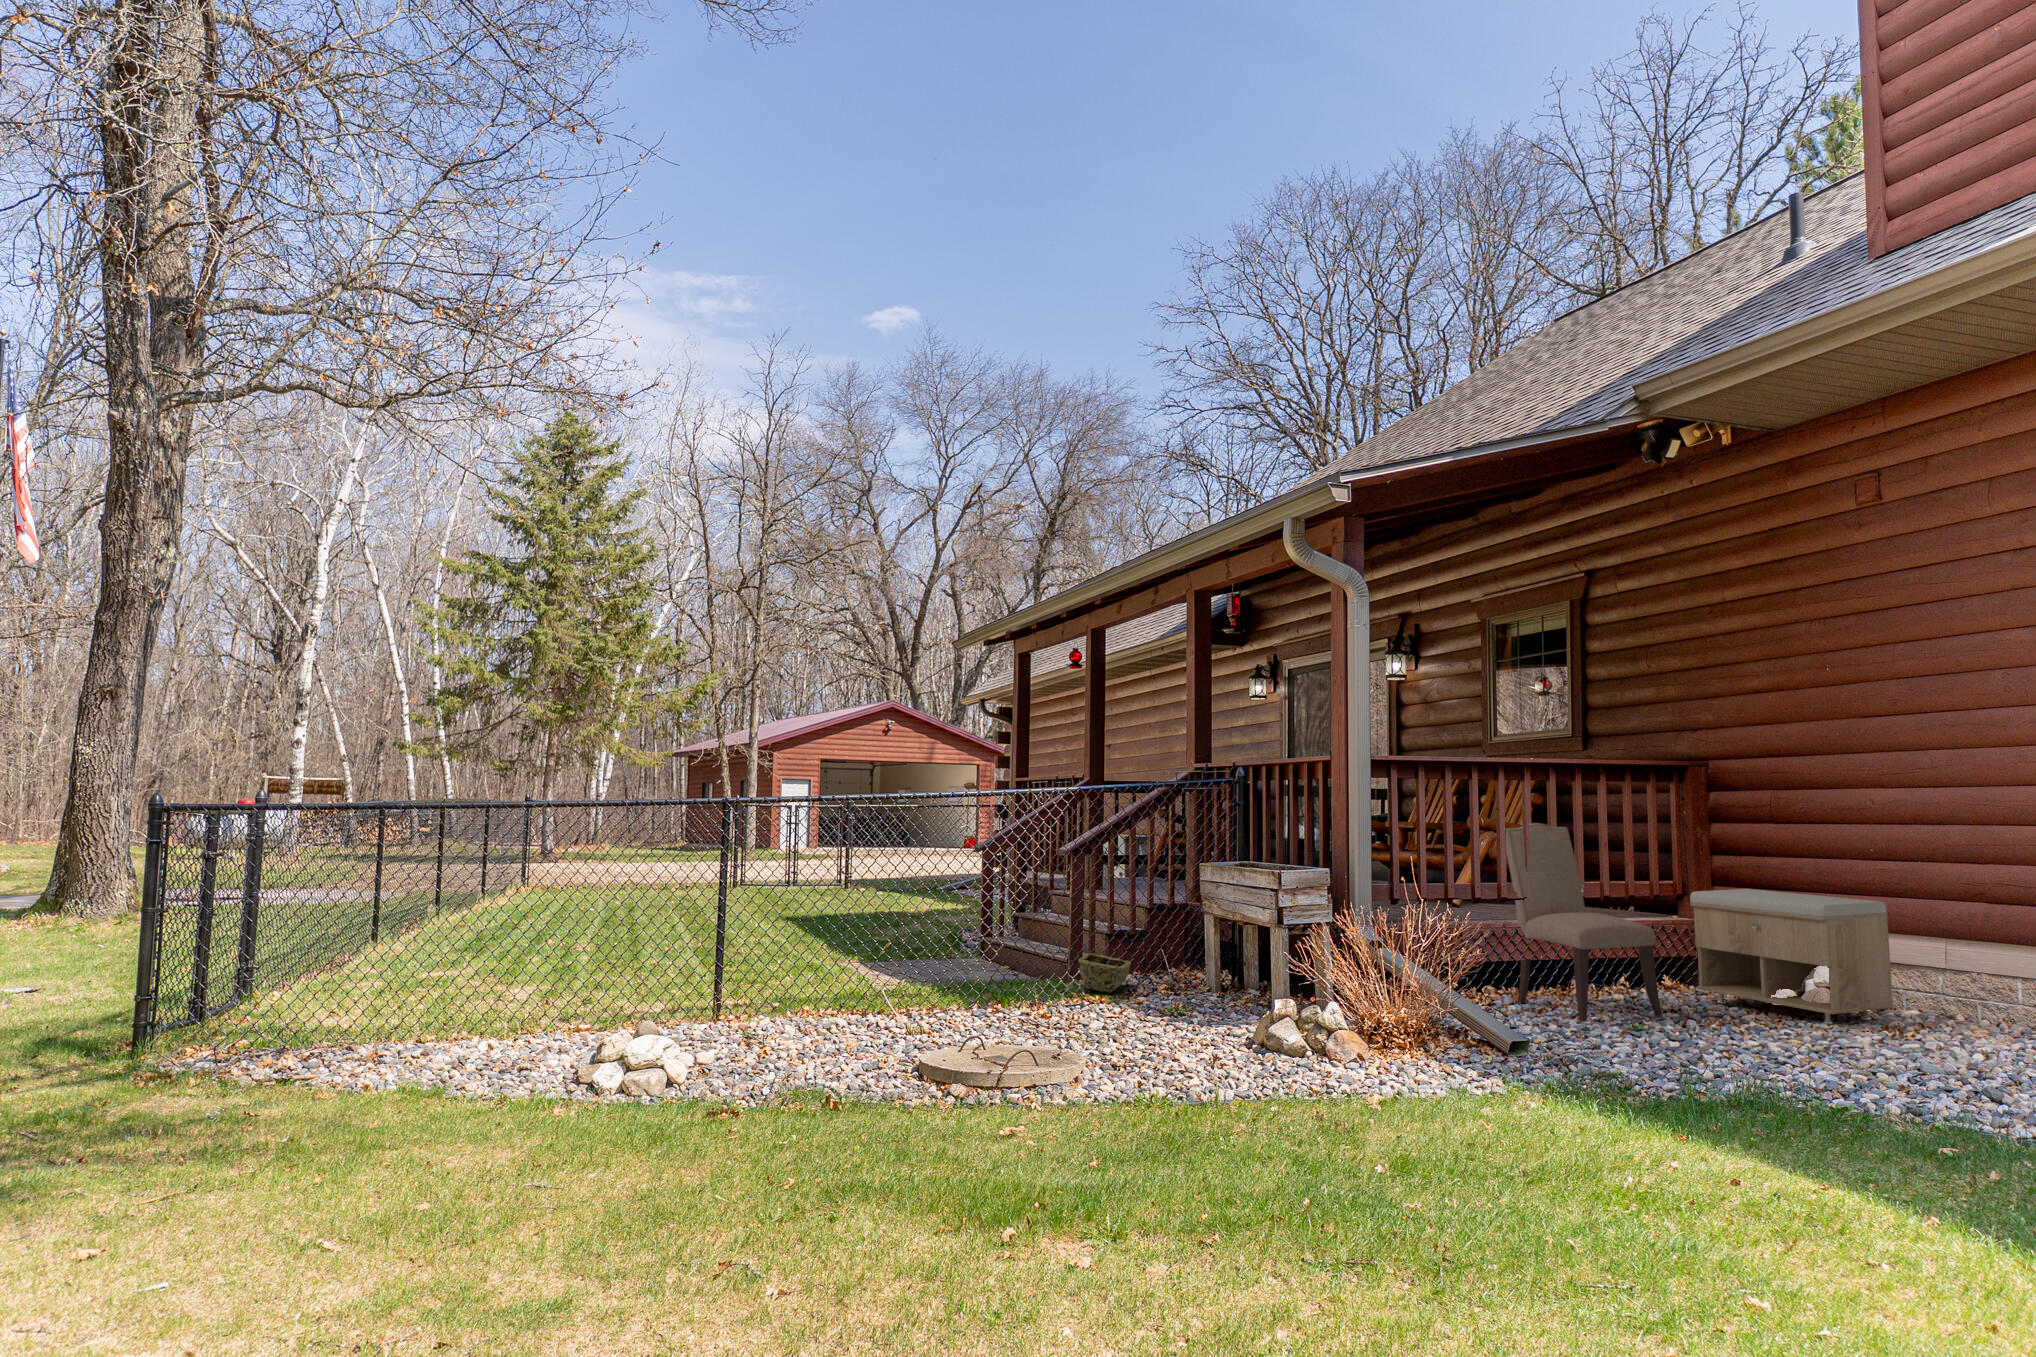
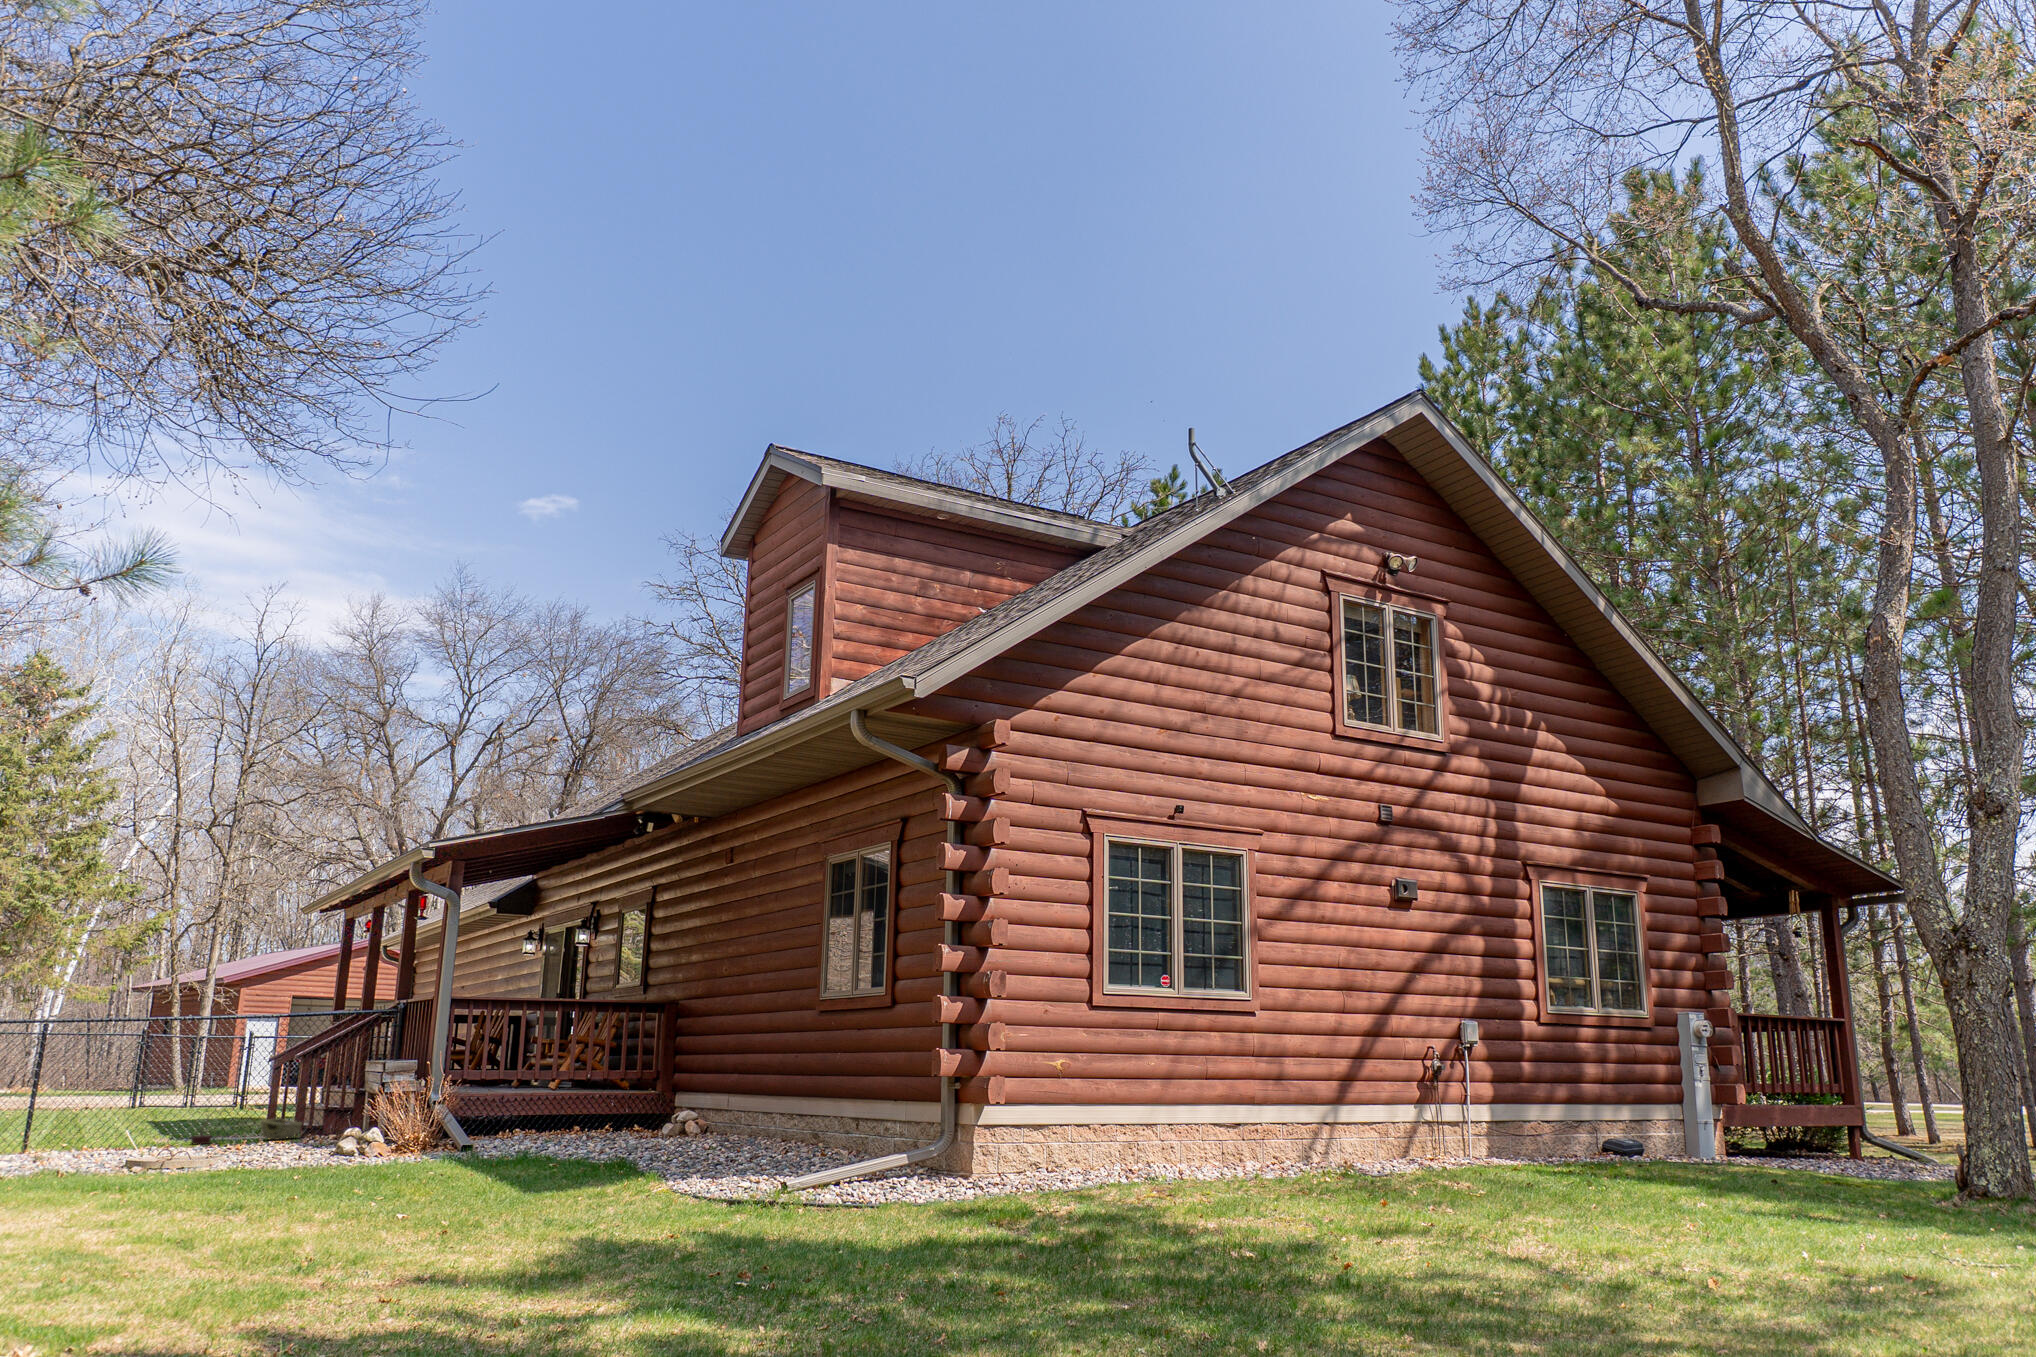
chair: present [1504,823,1662,1021] -> none [509,1036,569,1141]
storage bench: present [1690,889,1893,1024] -> none [611,1072,682,1138]
potted plant: none [980,923,1044,1004] -> present [191,1099,212,1145]

